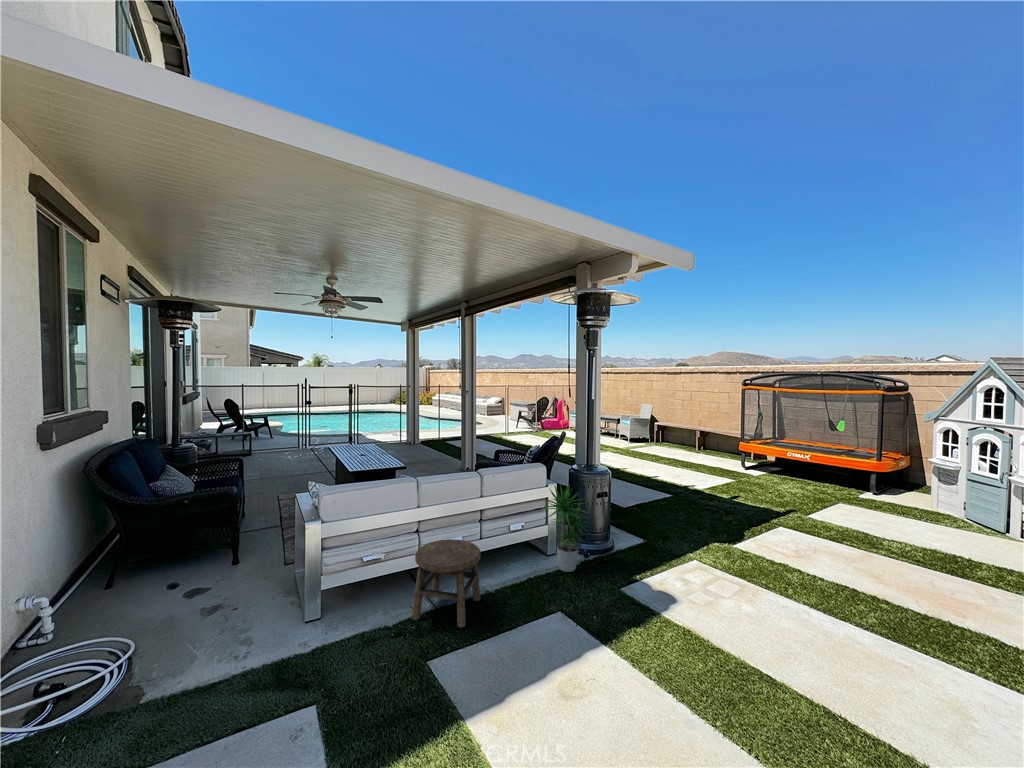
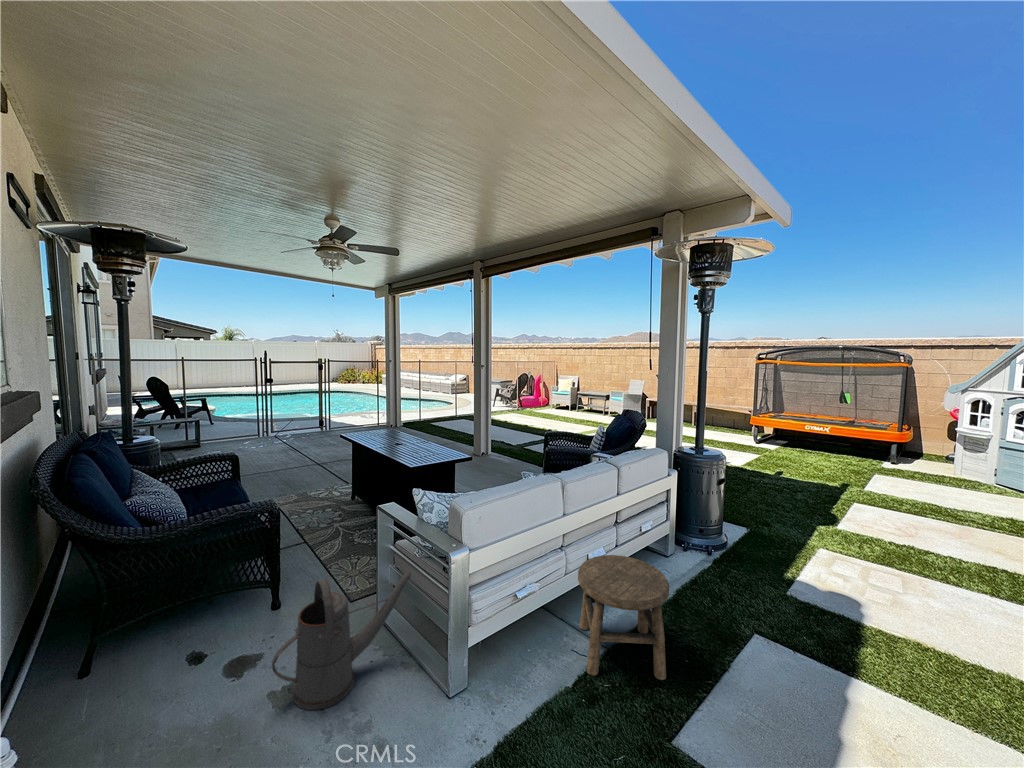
potted plant: present [543,484,588,572] -> none [672,471,740,578]
watering can: none [204,535,306,618] -> present [272,571,411,710]

